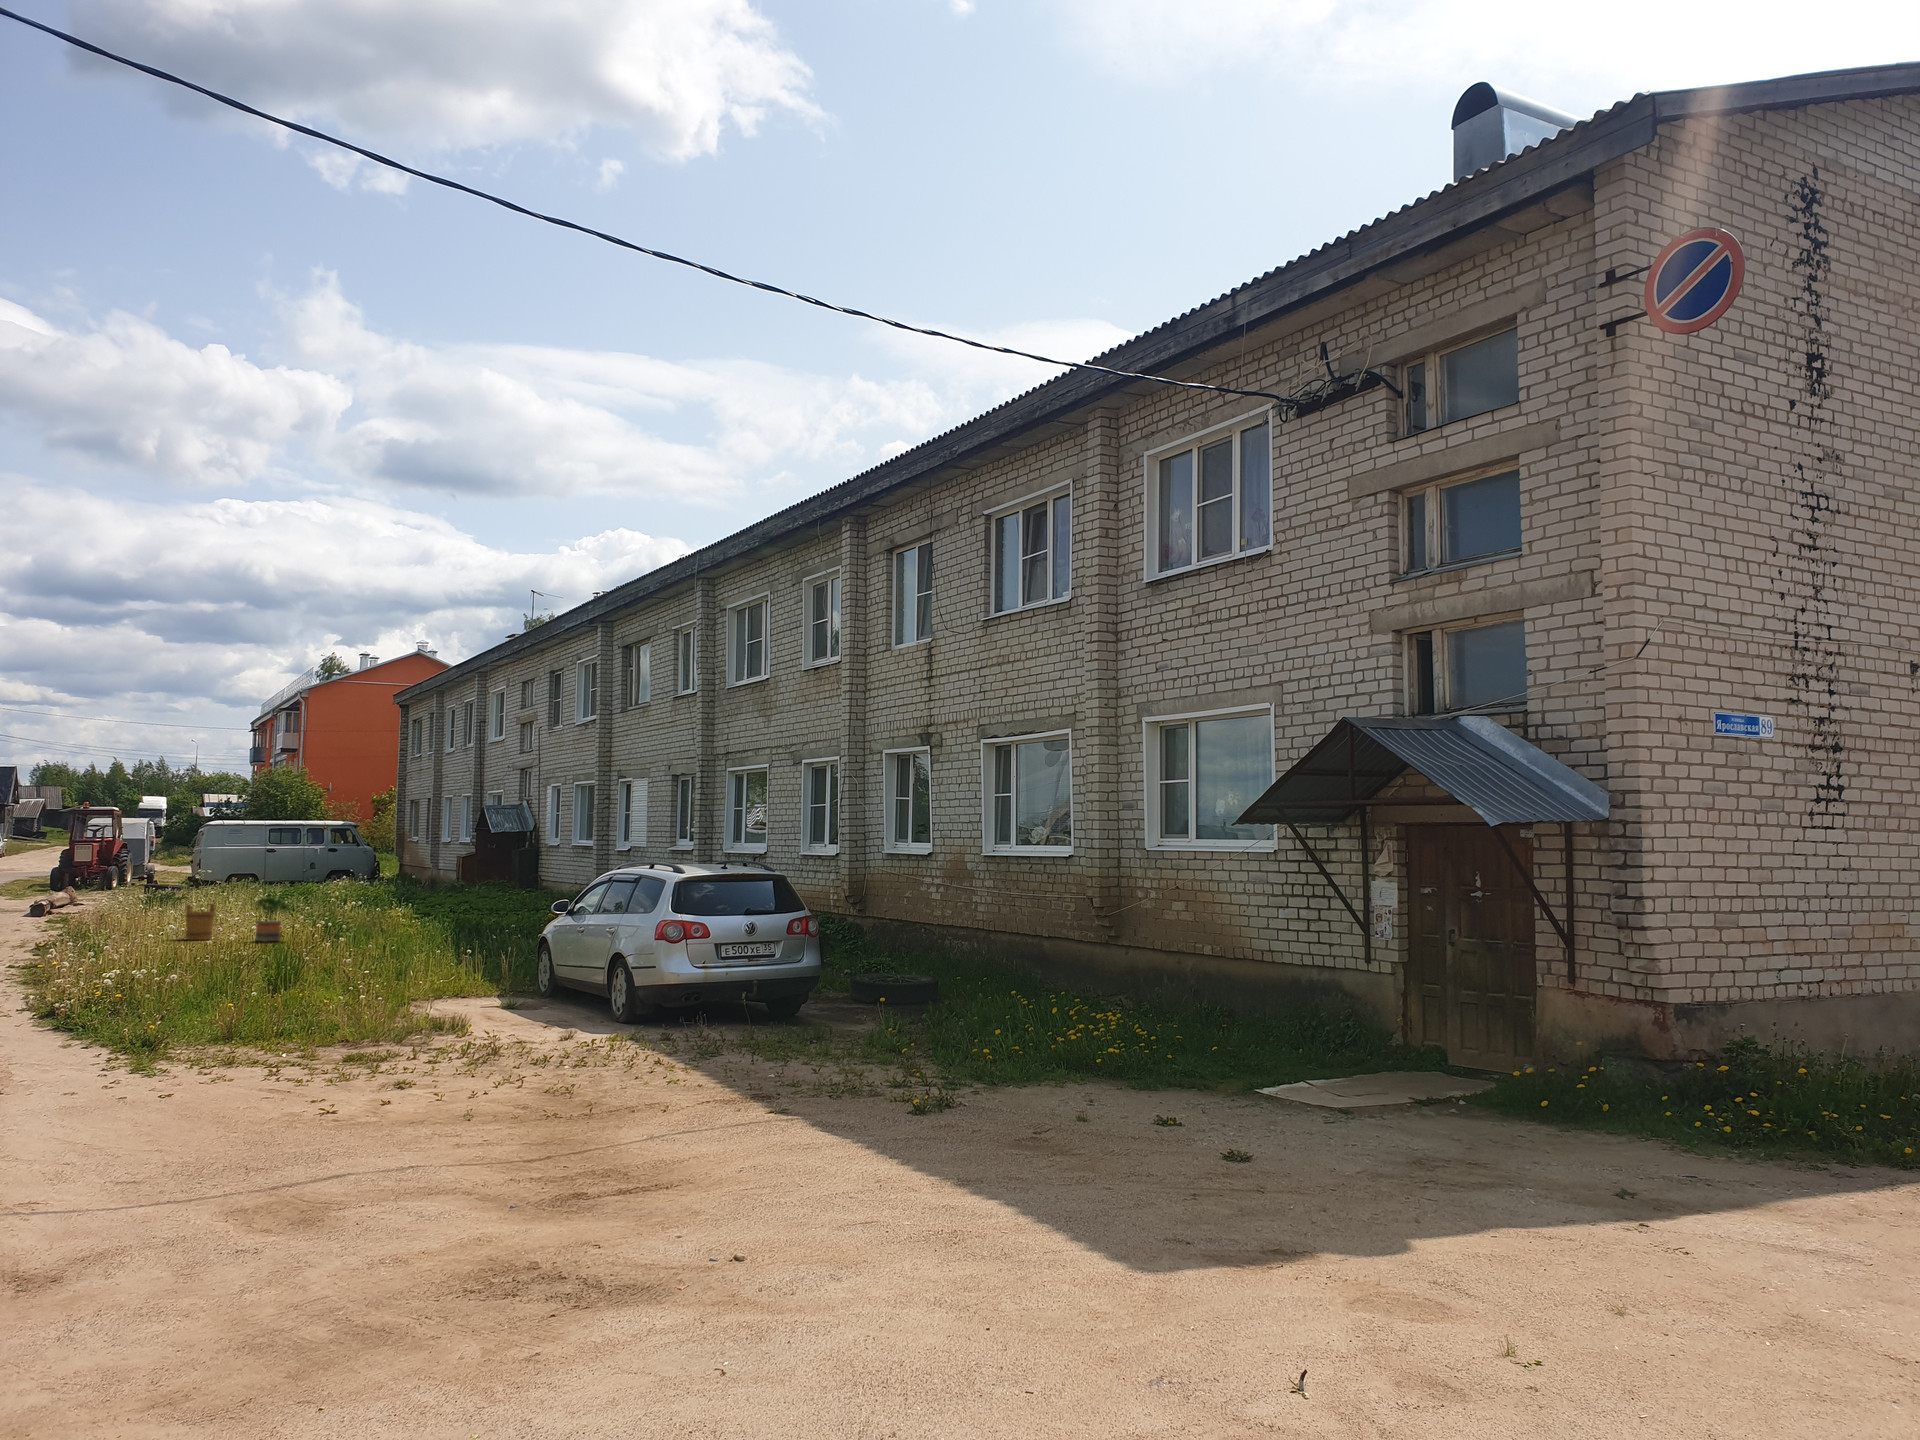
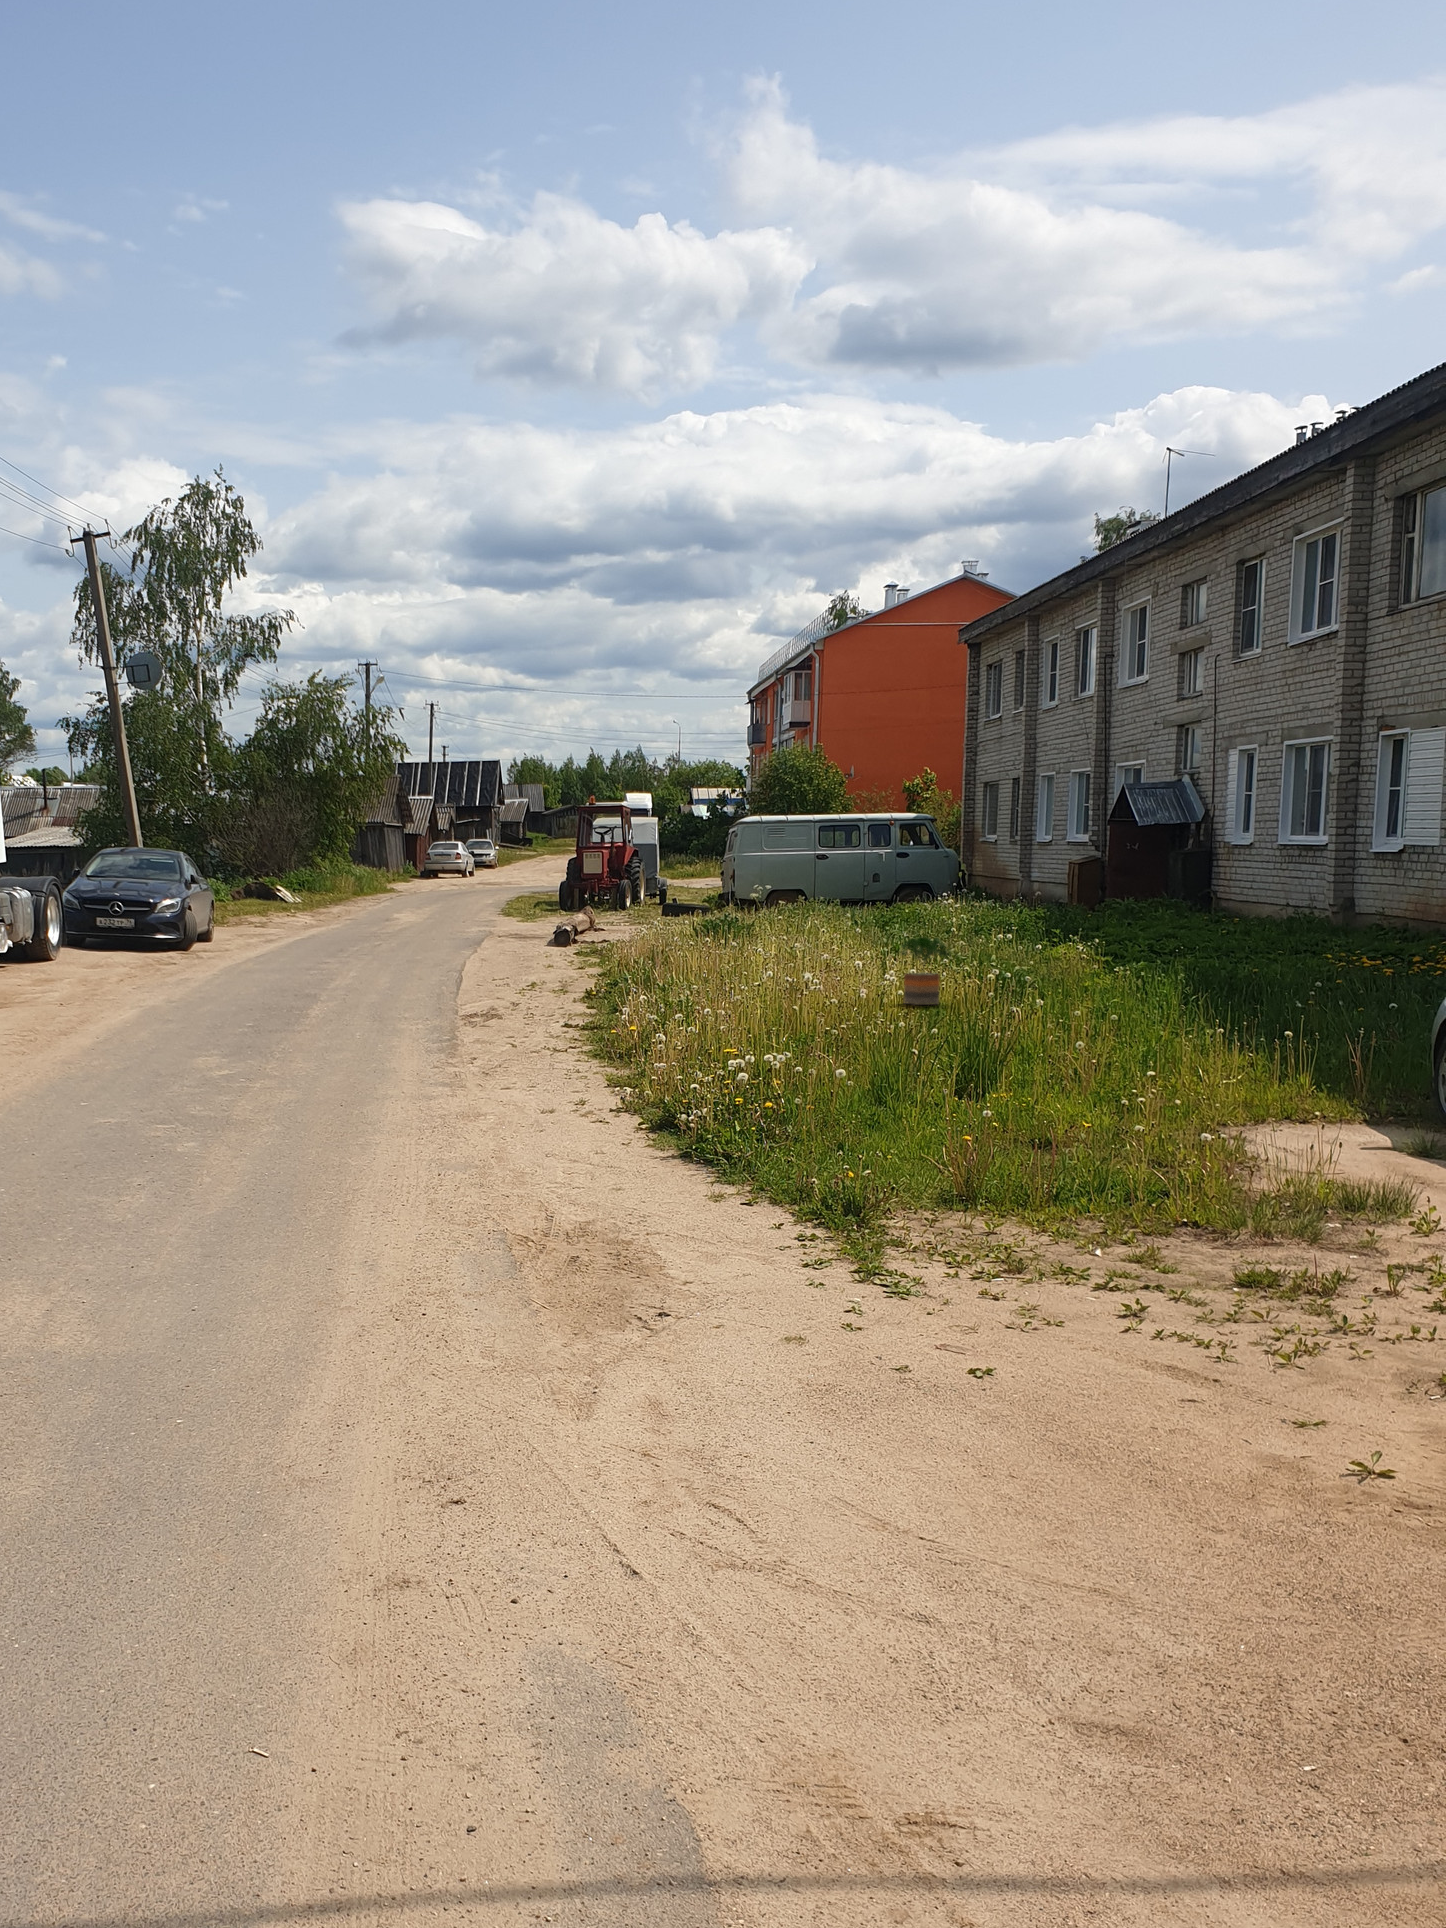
bucket: present [185,903,215,940] -> none [800,944,843,999]

